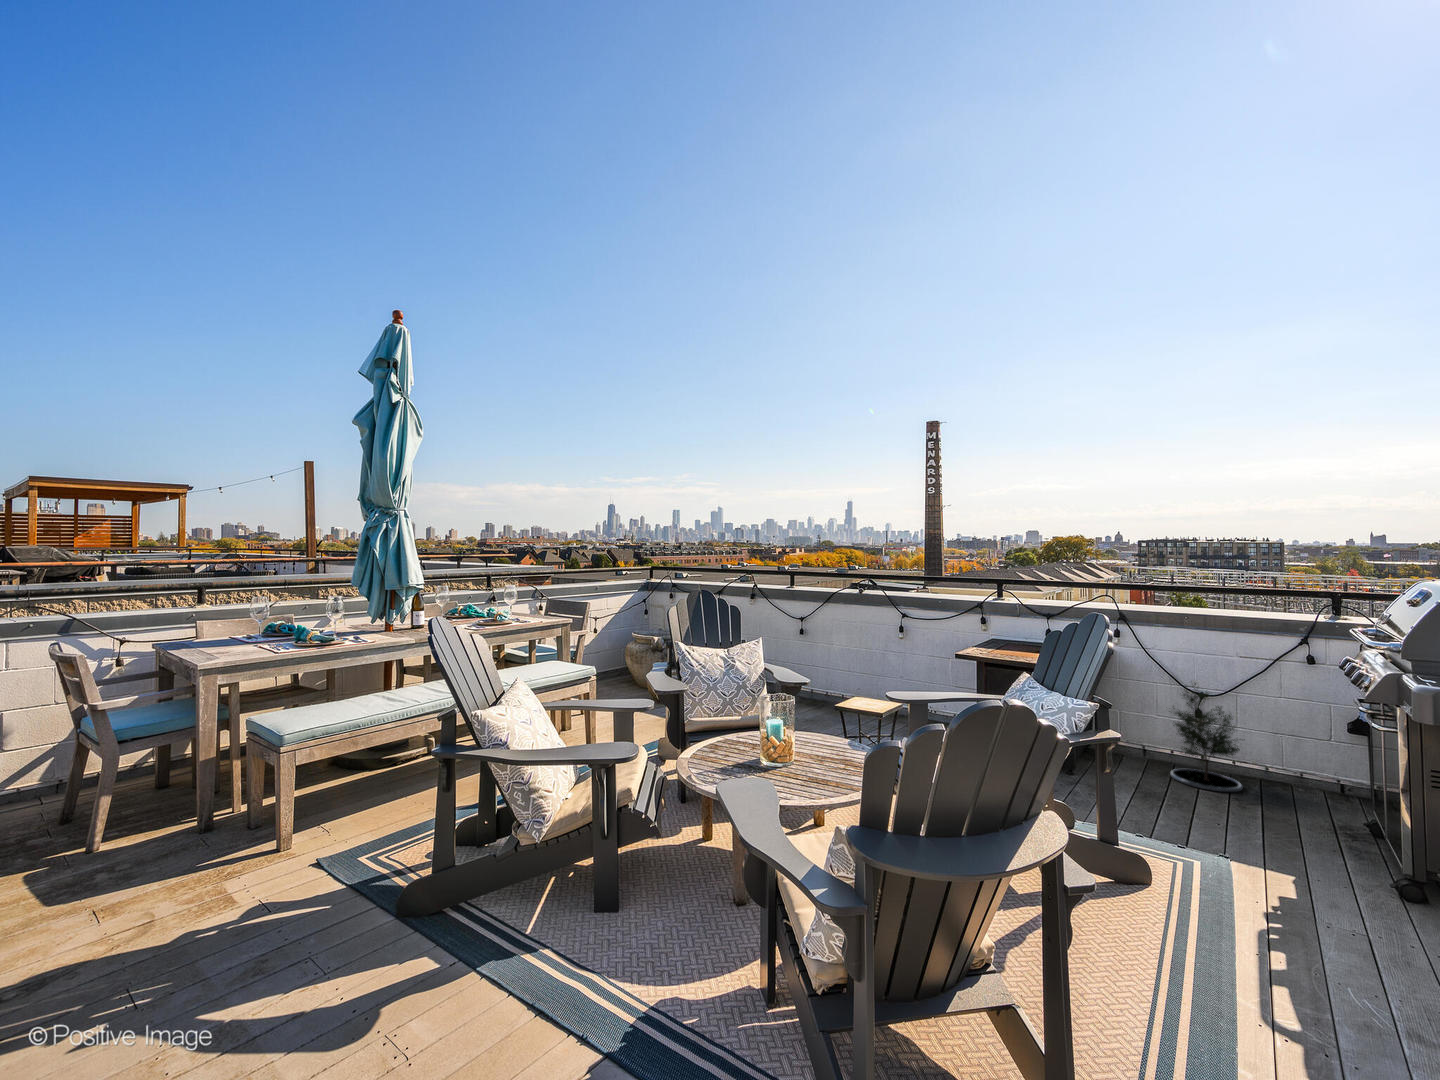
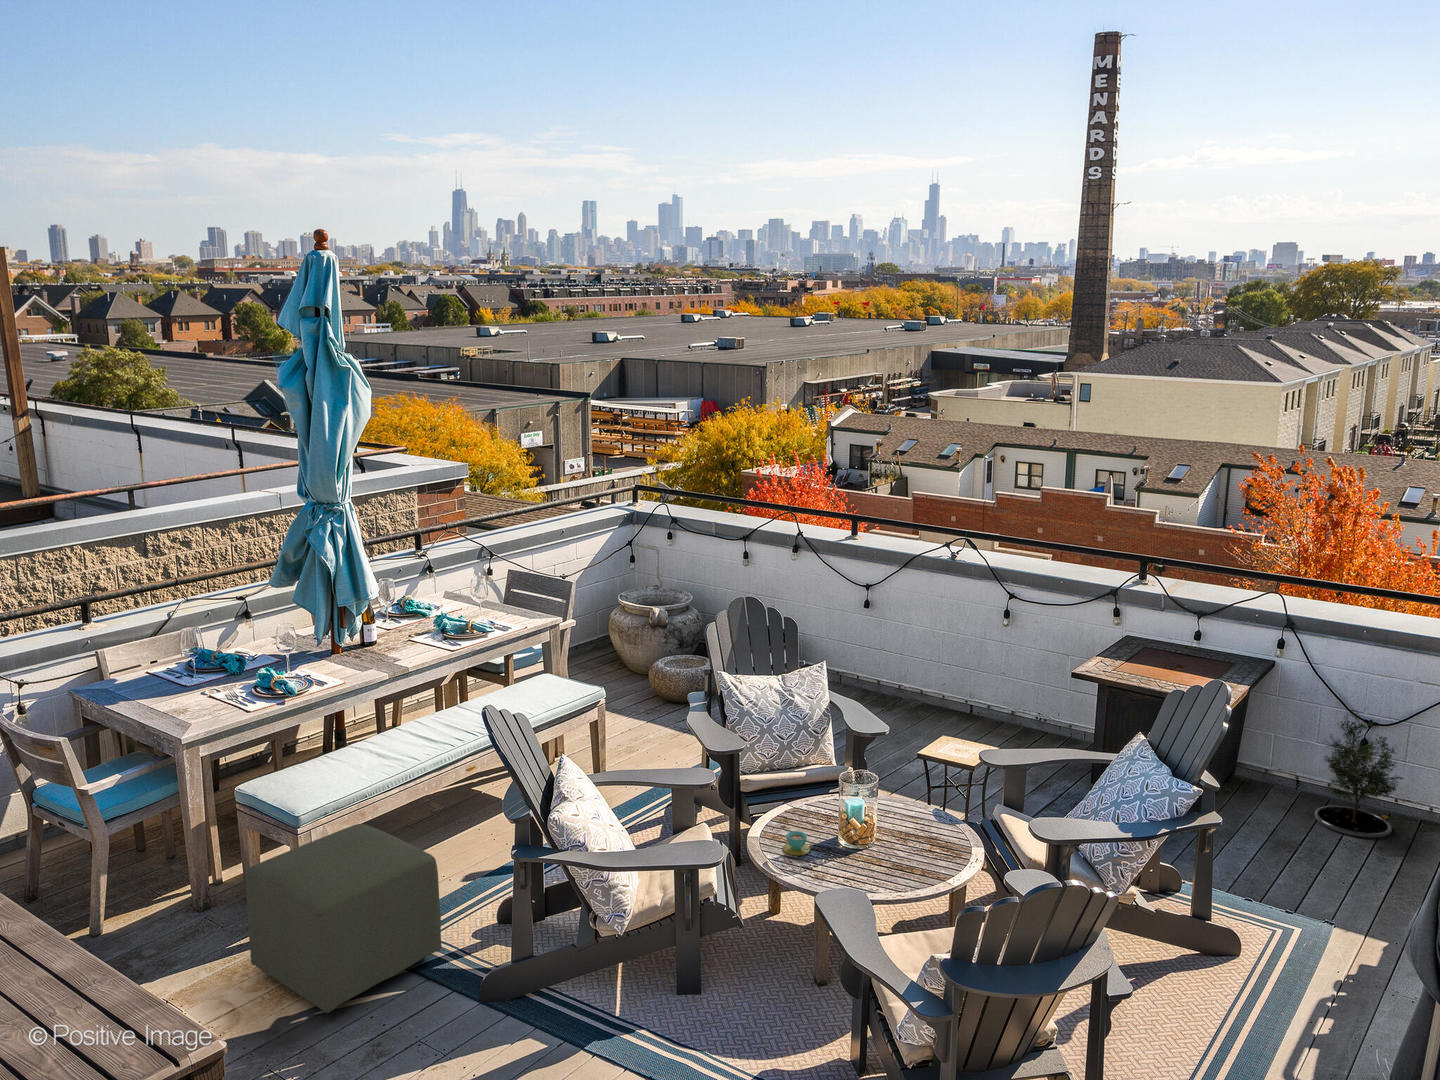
teacup: none [705,748,732,769] -> present [782,831,812,855]
ottoman: none [201,749,391,925] -> present [246,824,442,1013]

